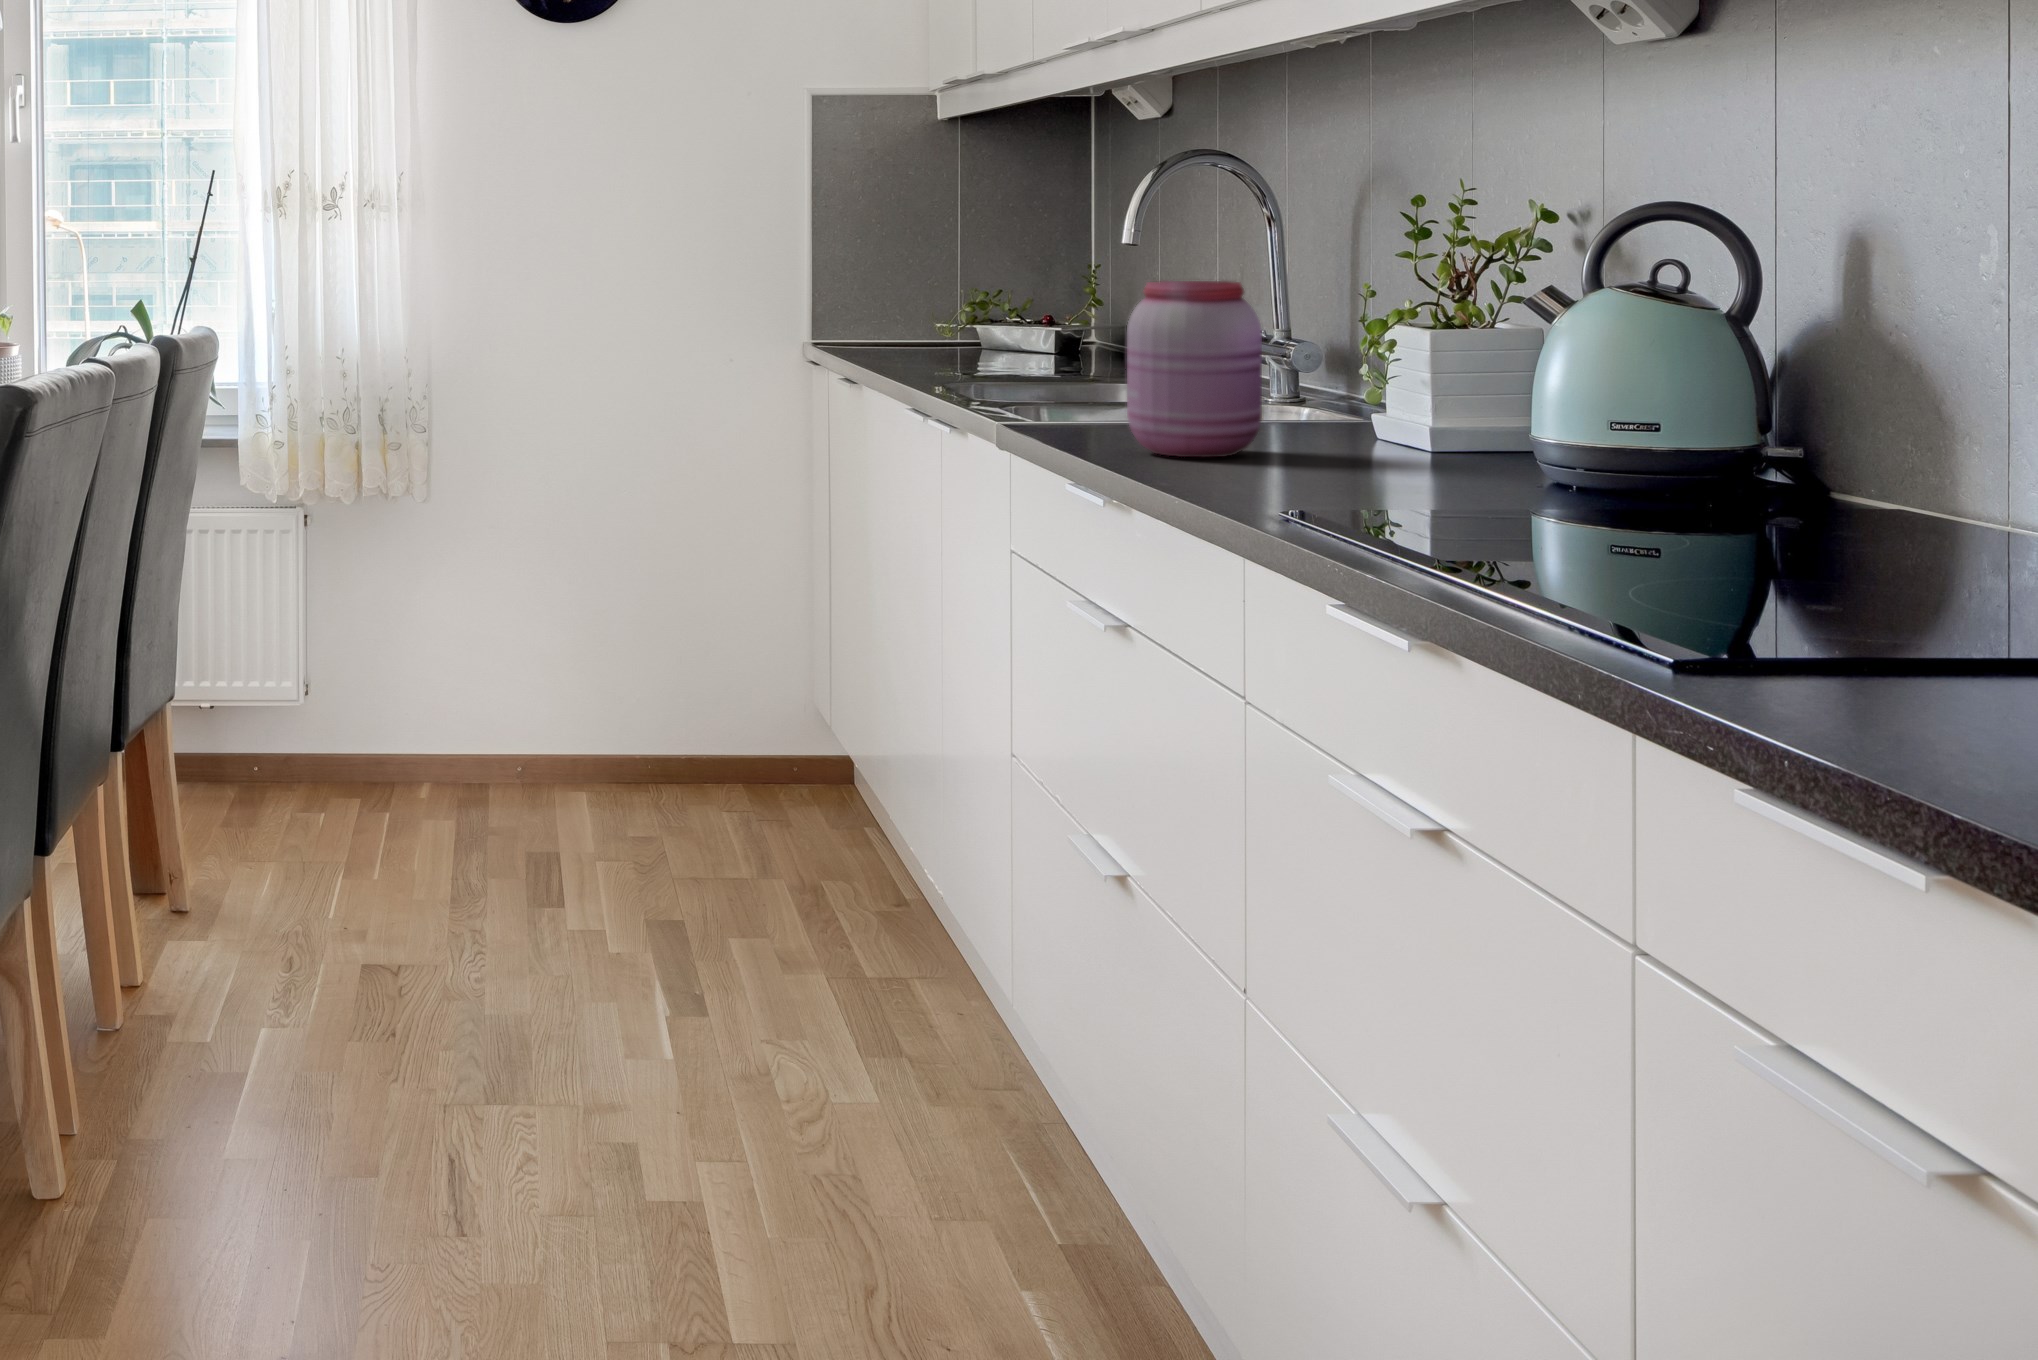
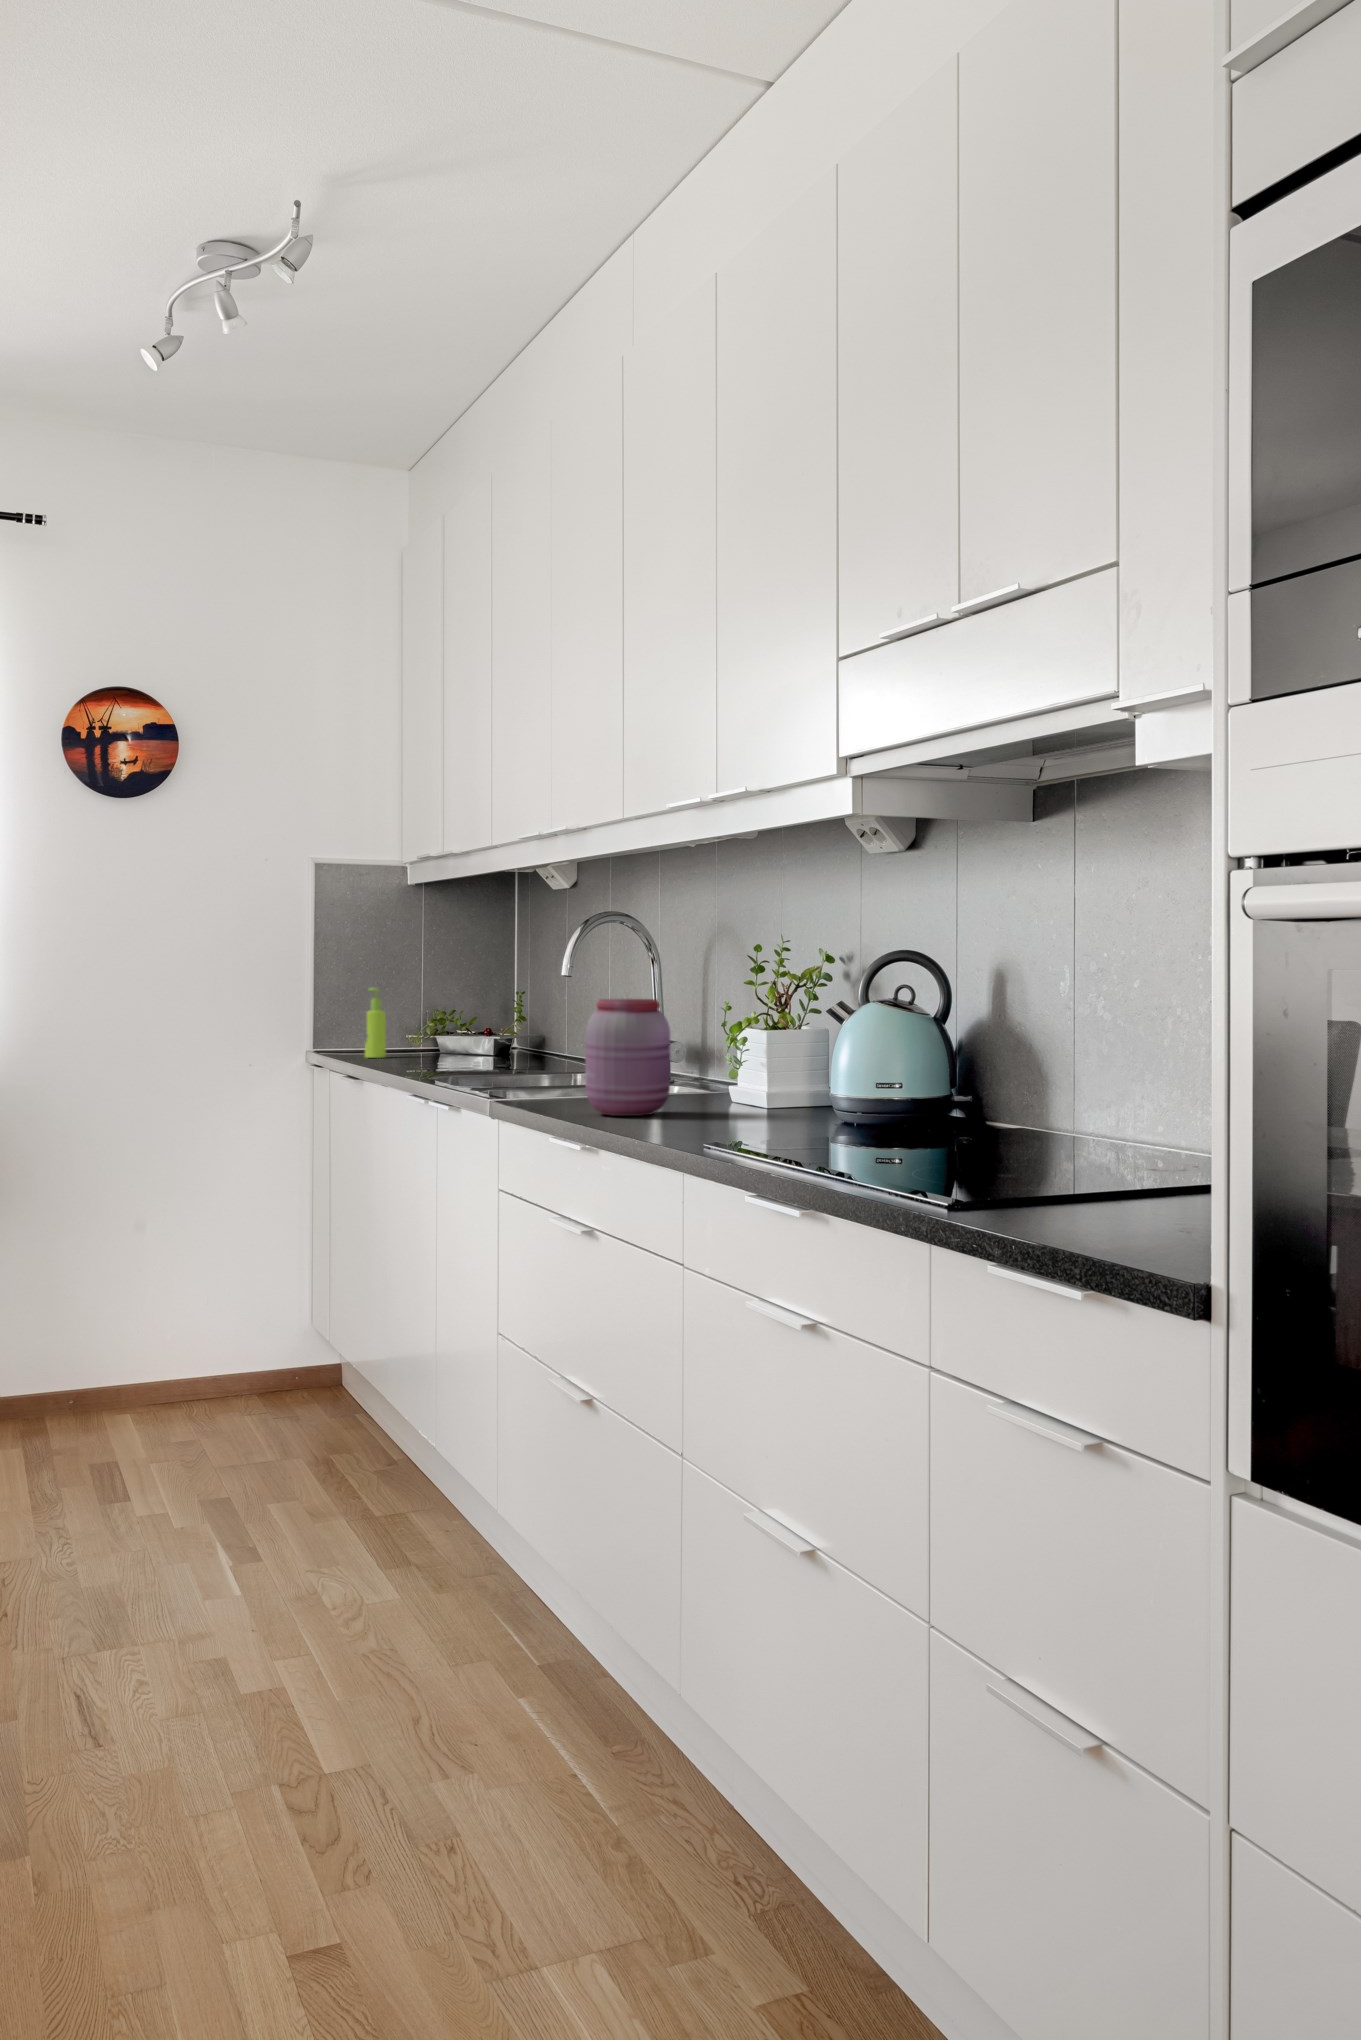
soap dispenser: none [880,259,909,353] -> present [365,988,386,1058]

